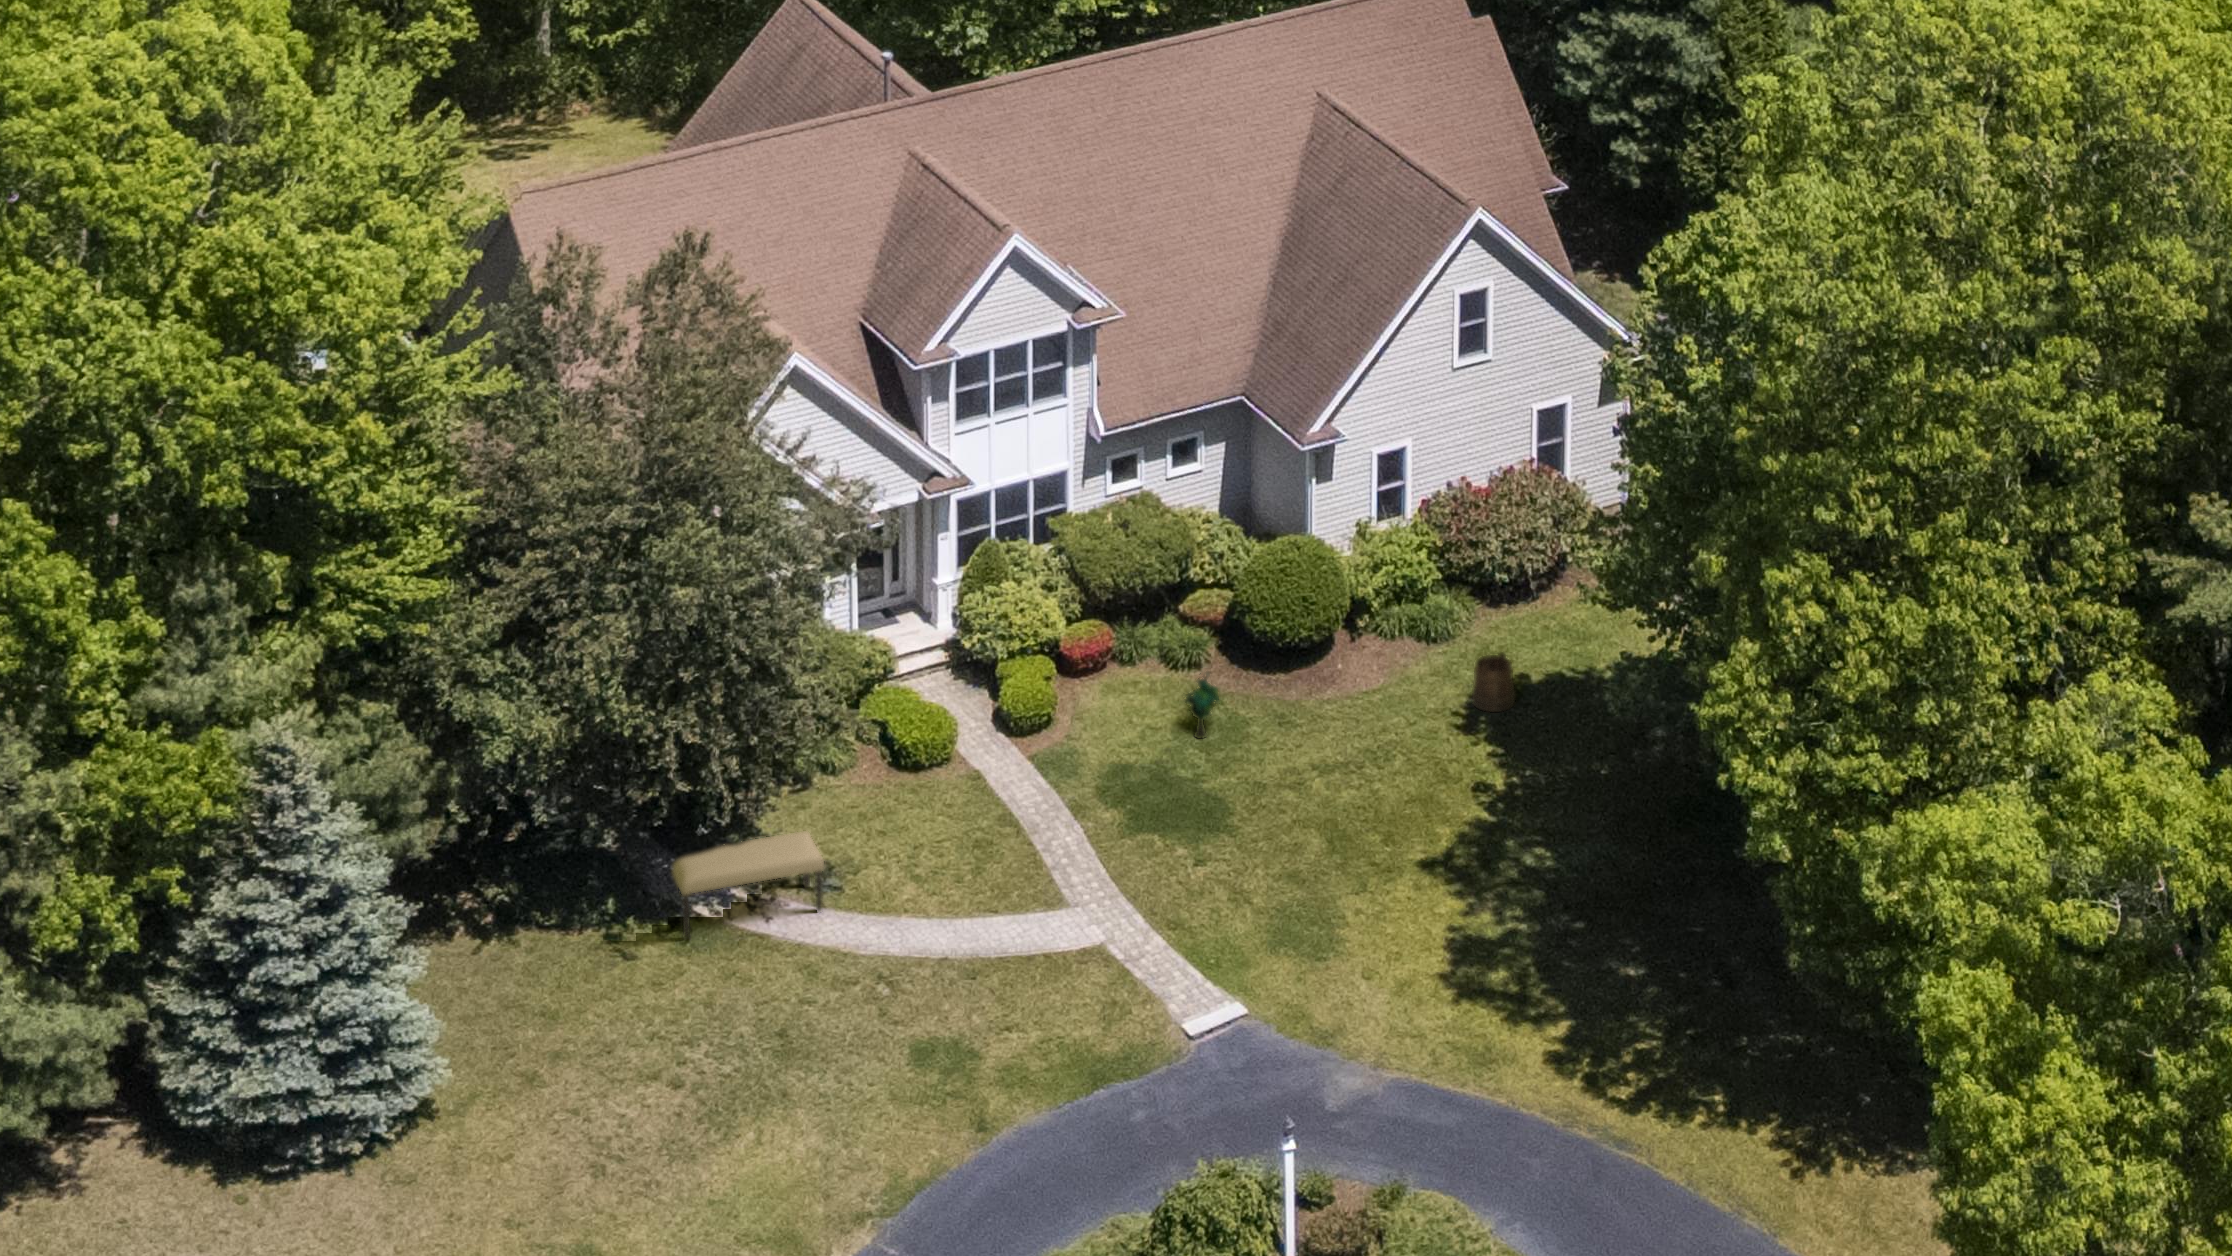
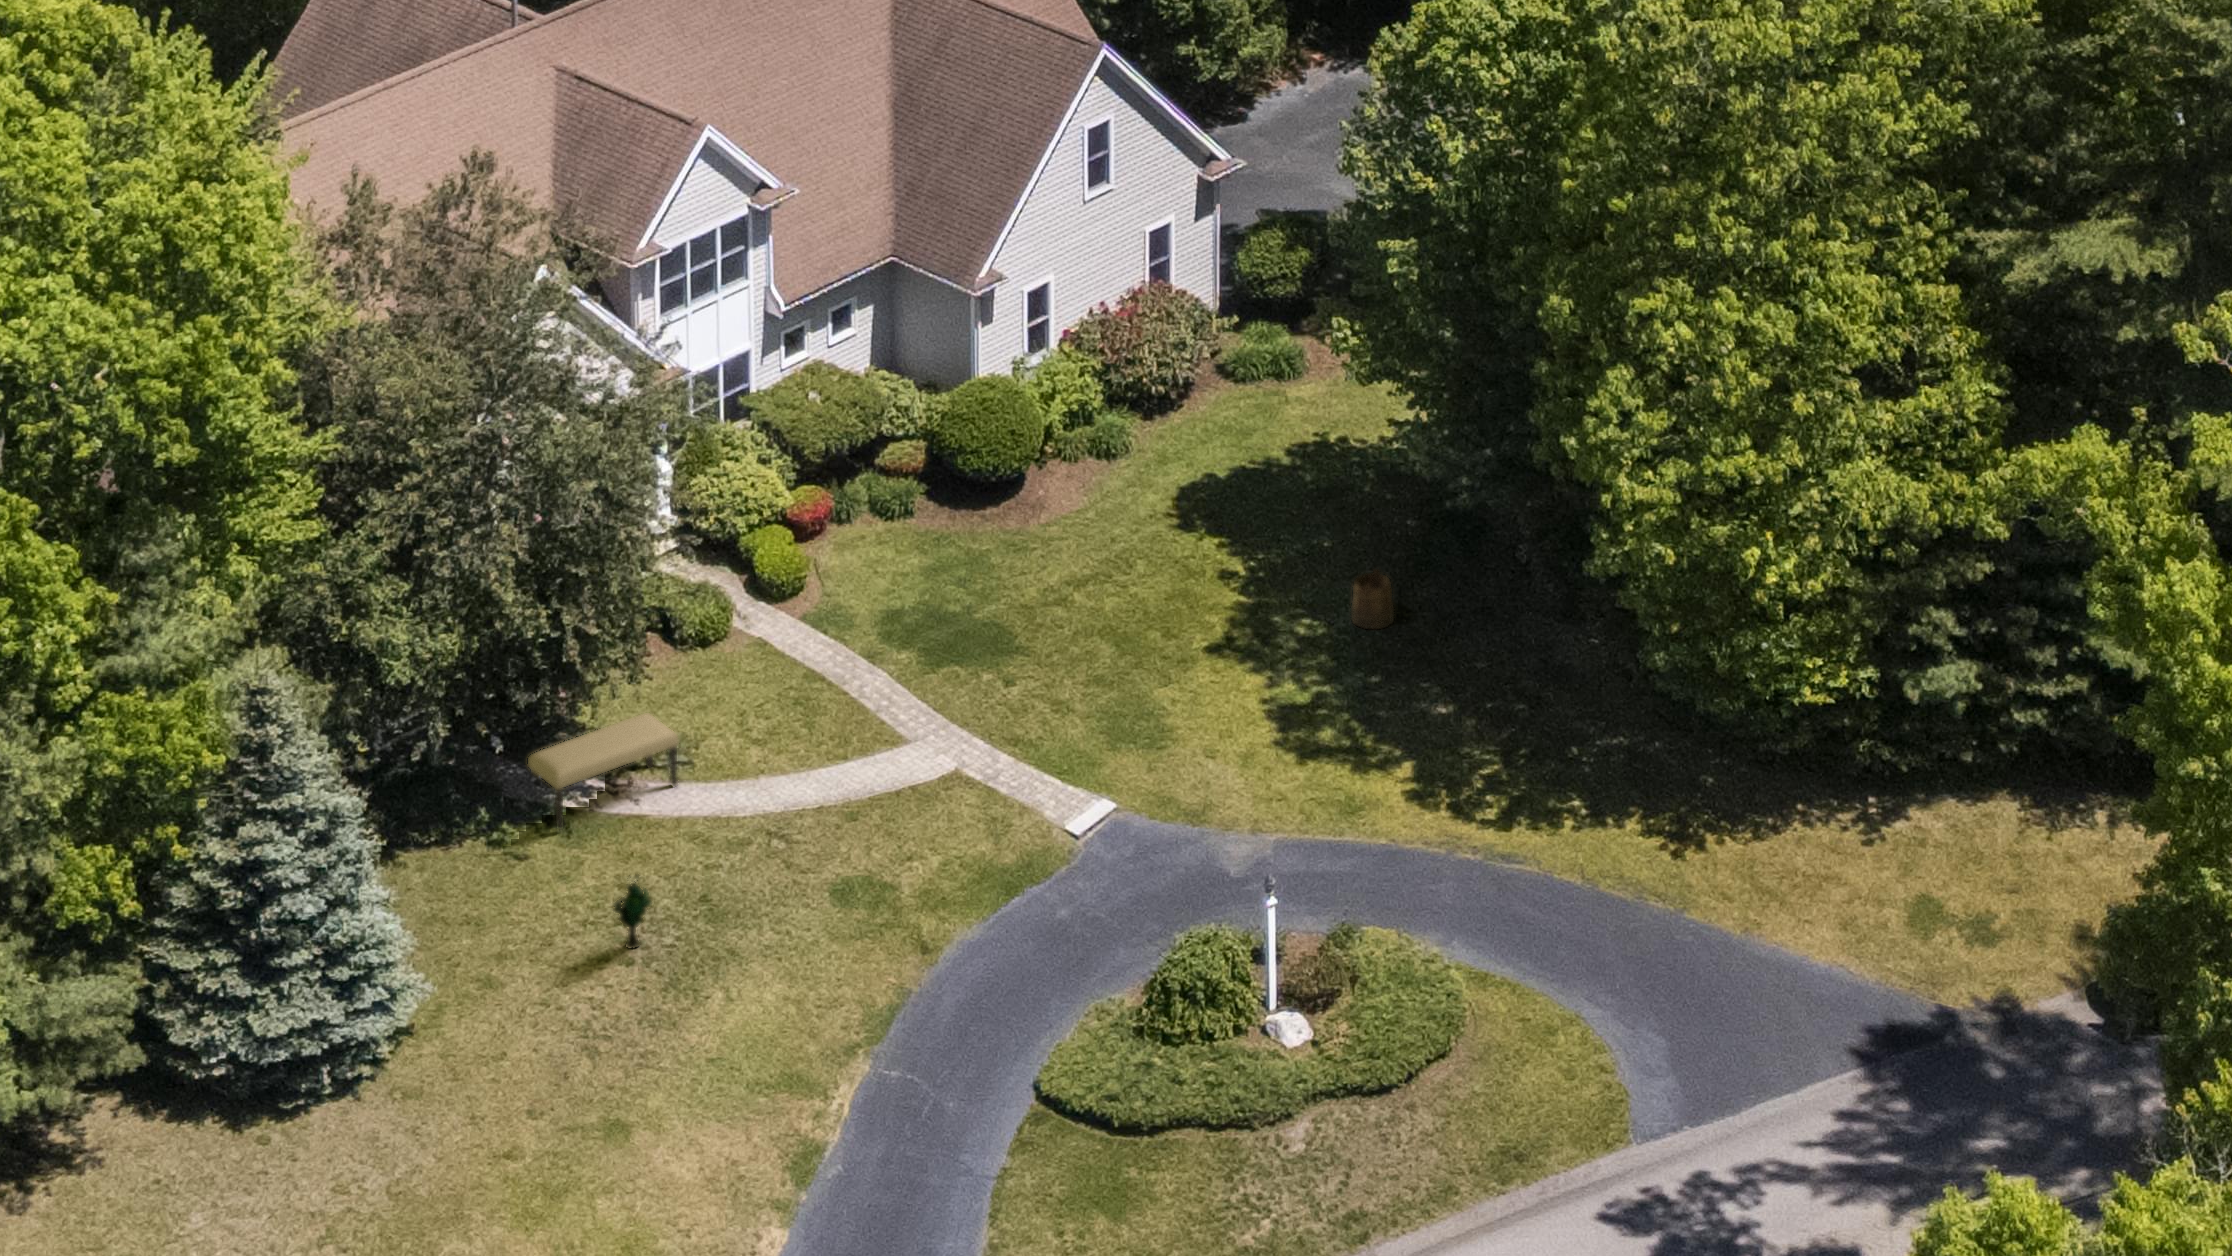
bucket: present [1472,653,1514,712] -> present [1351,570,1394,629]
decorative plant: present [1185,673,1220,739] -> present [614,876,652,949]

